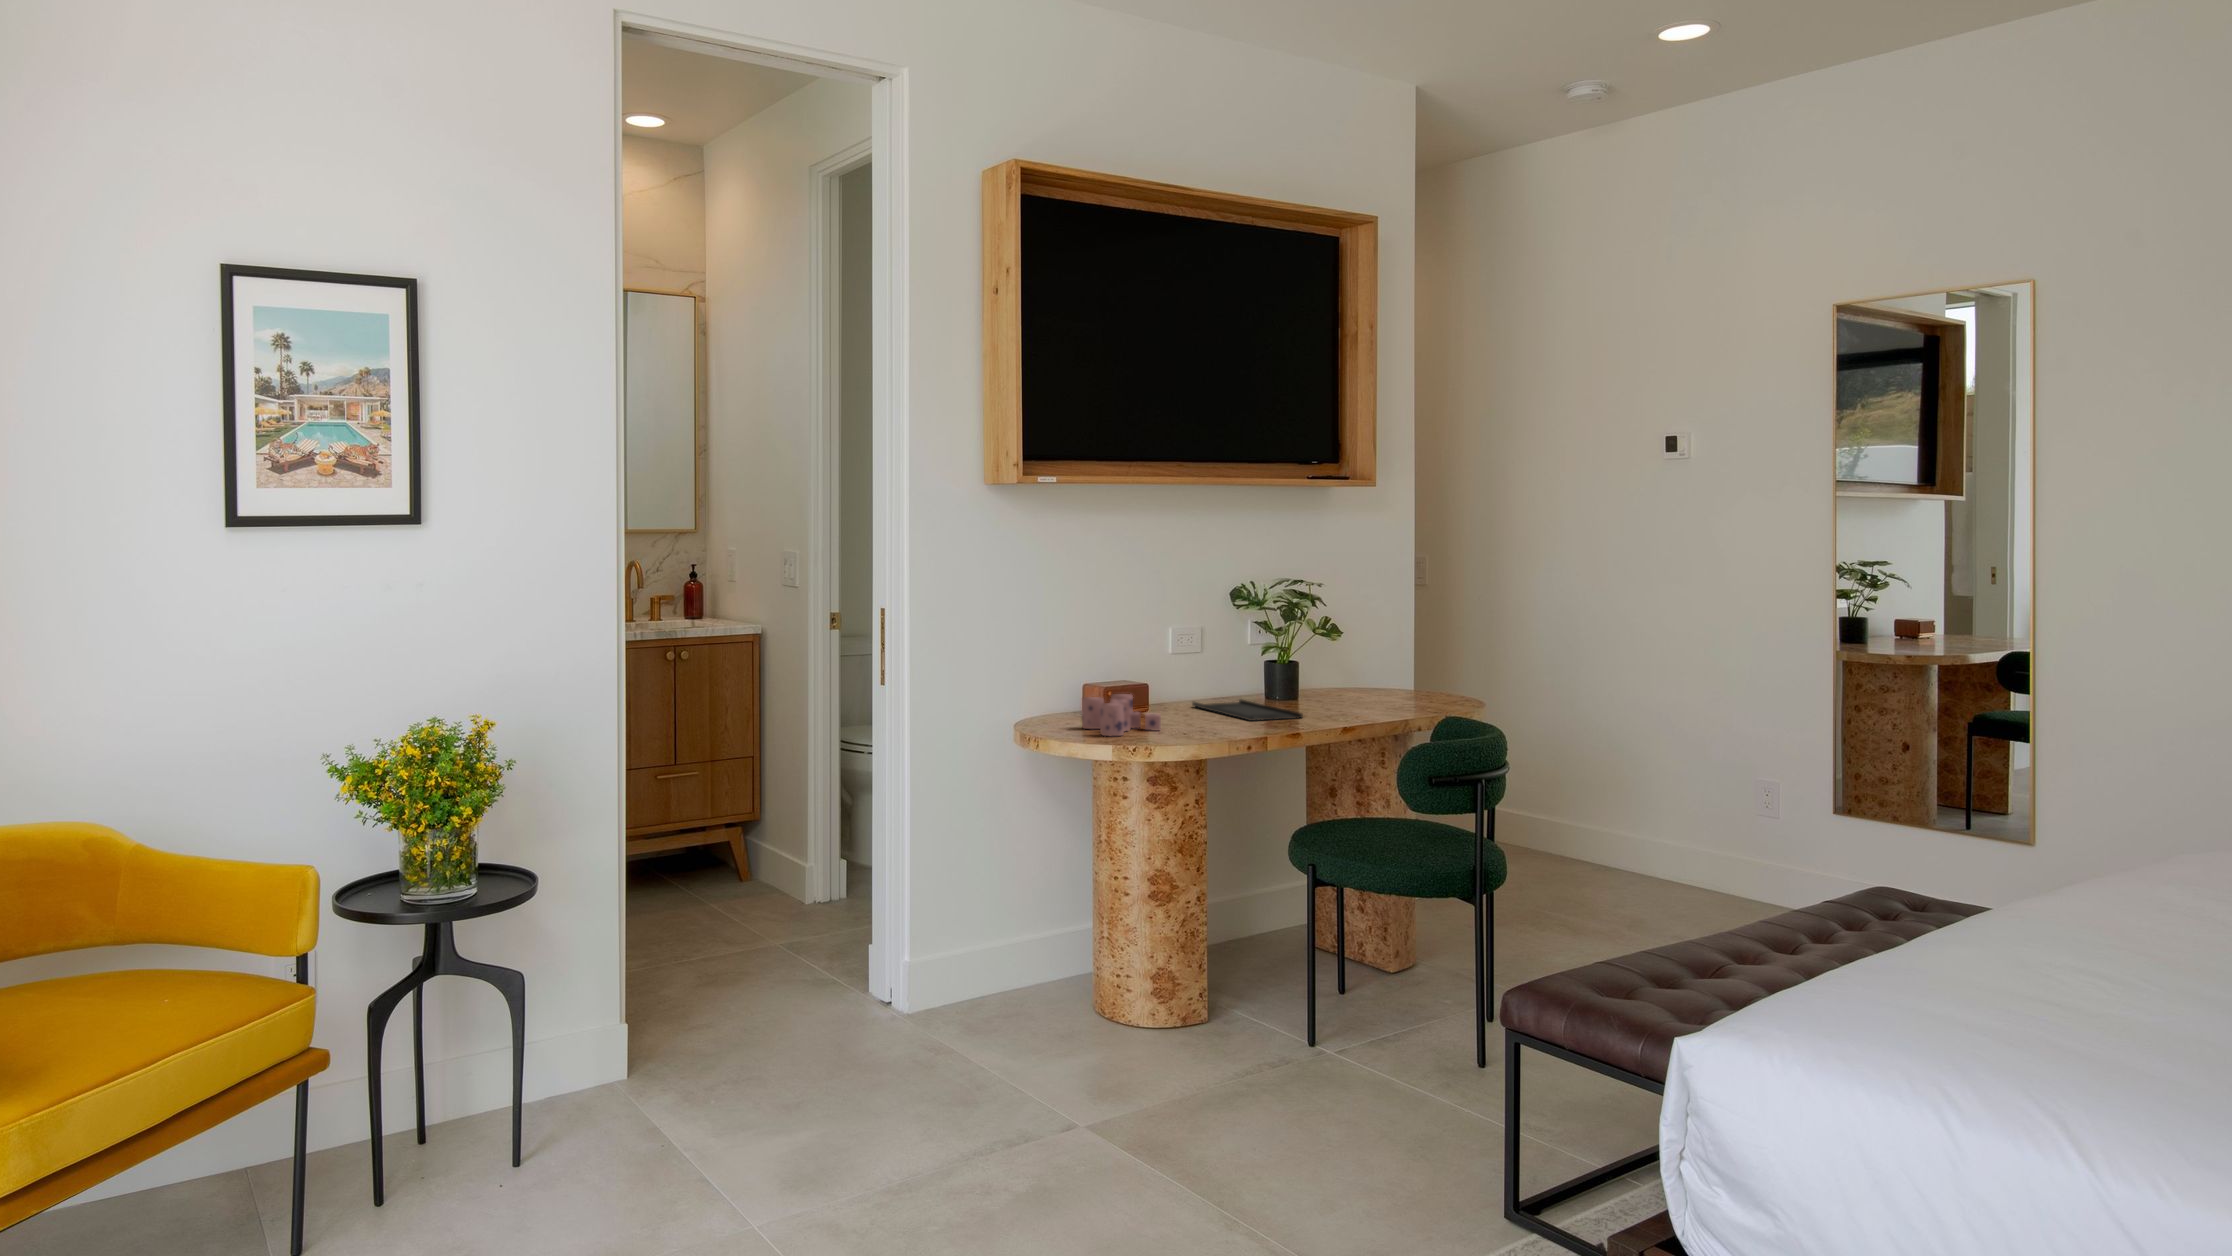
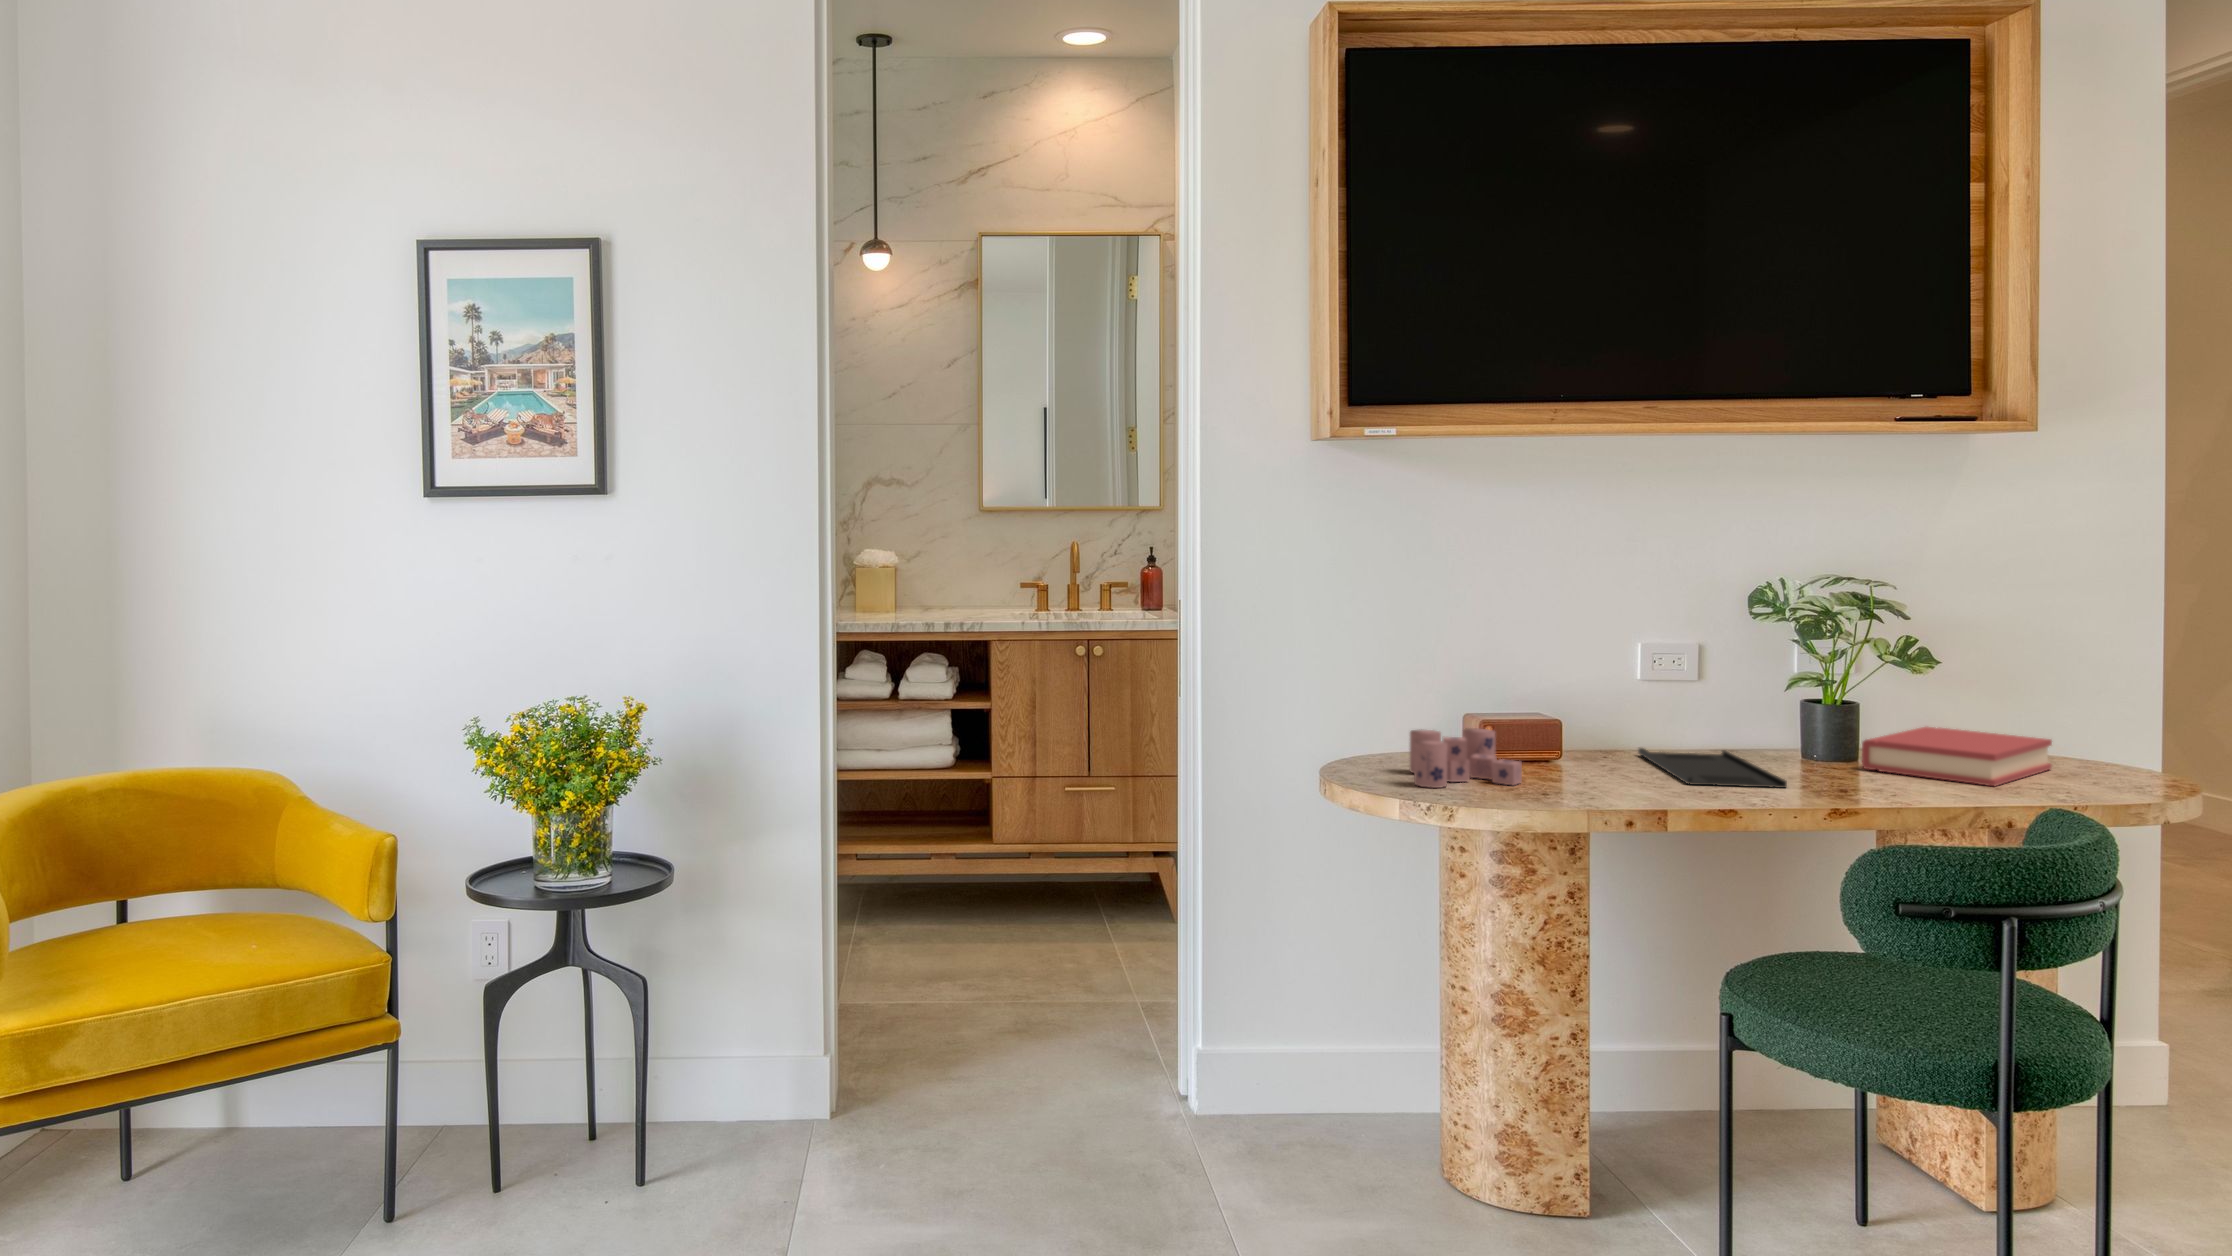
hardback book: none [1322,675,1408,708] -> present [1862,727,2052,786]

